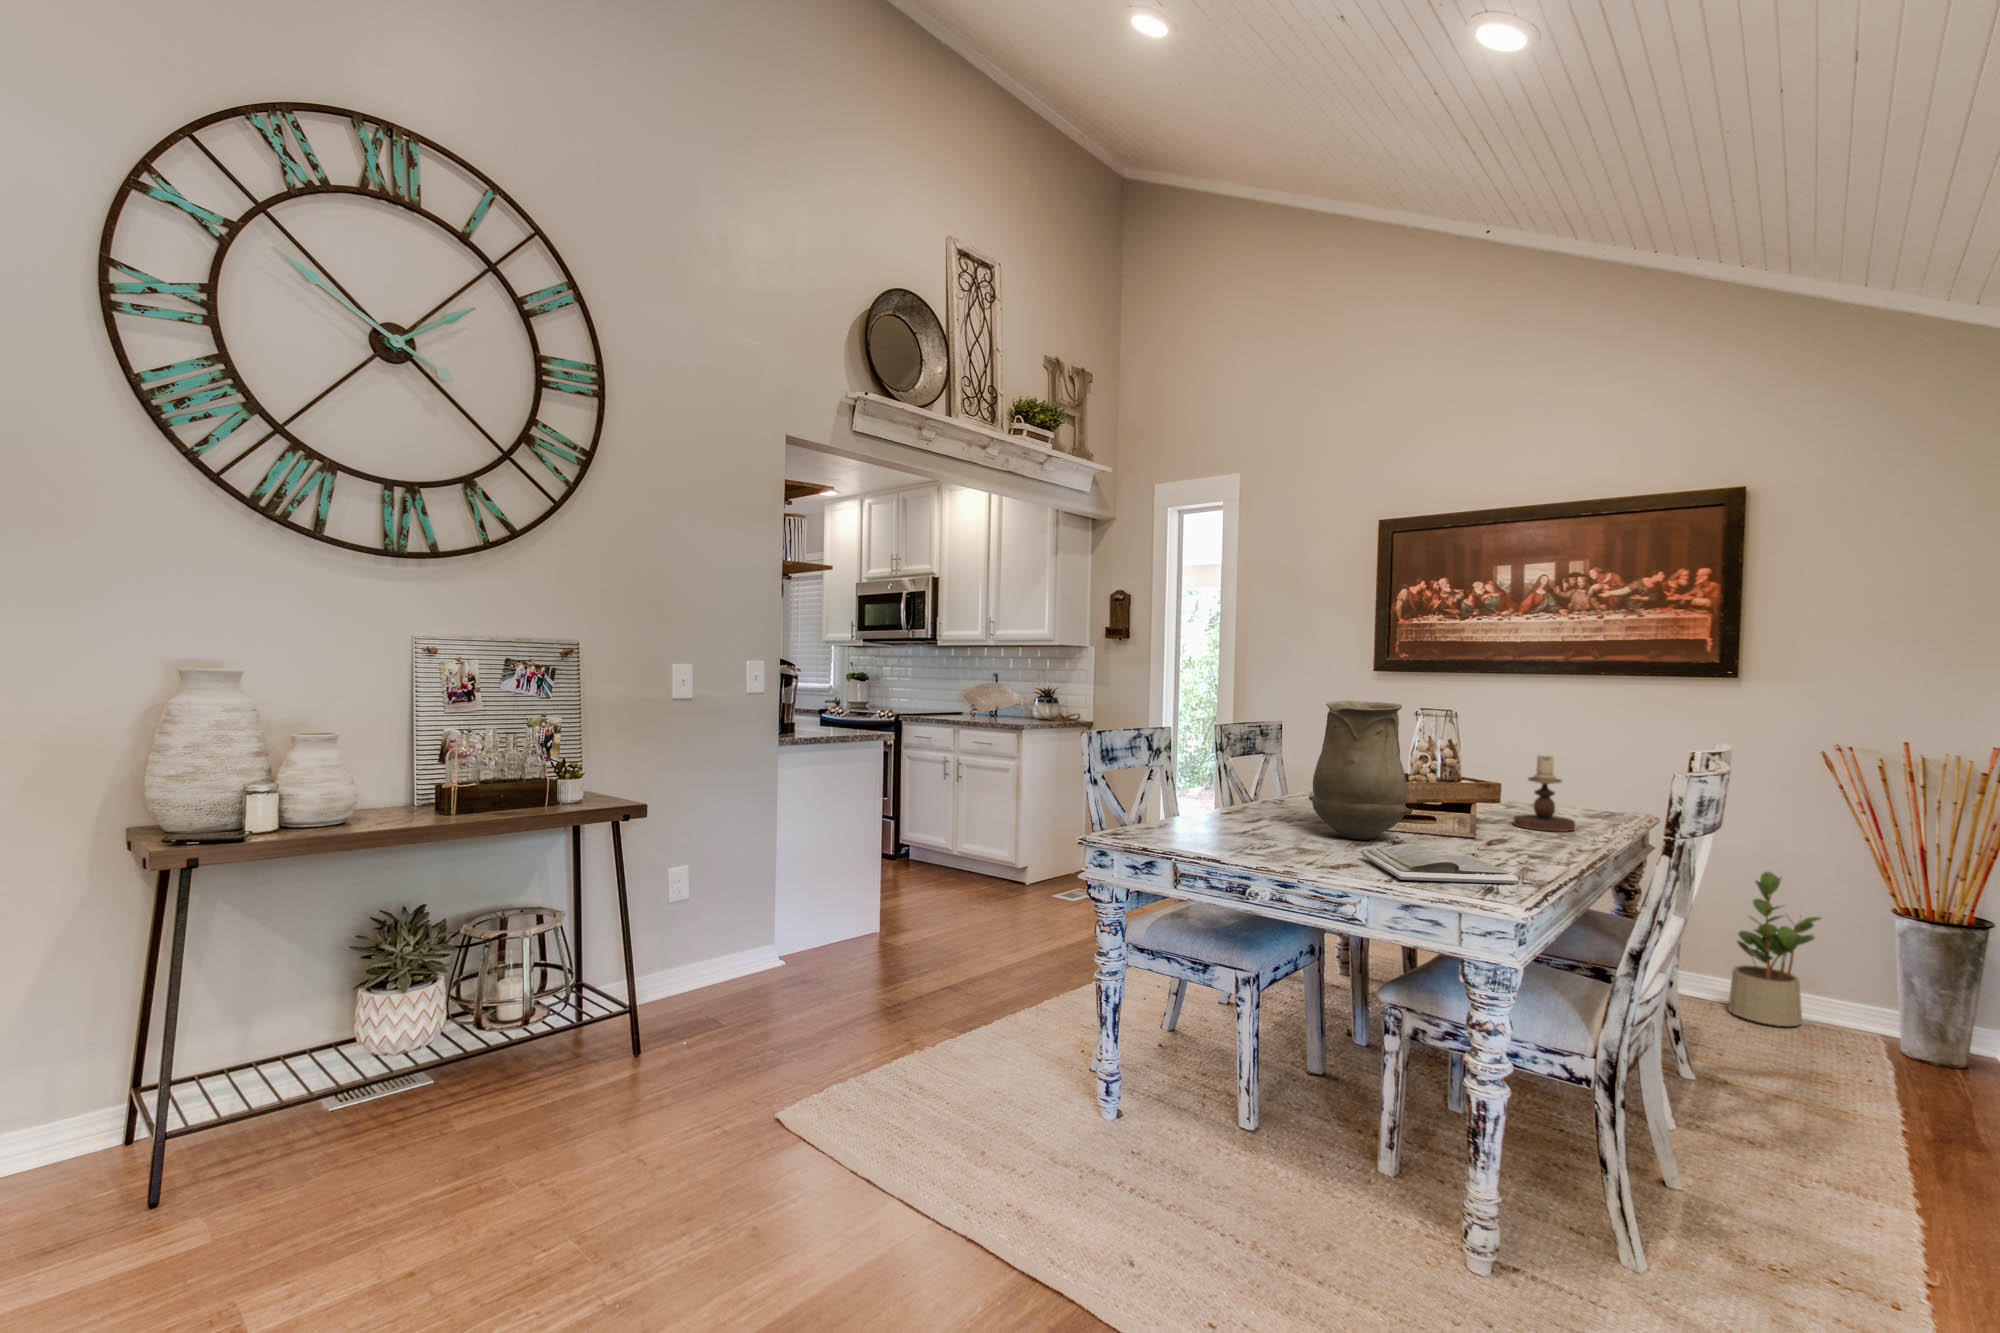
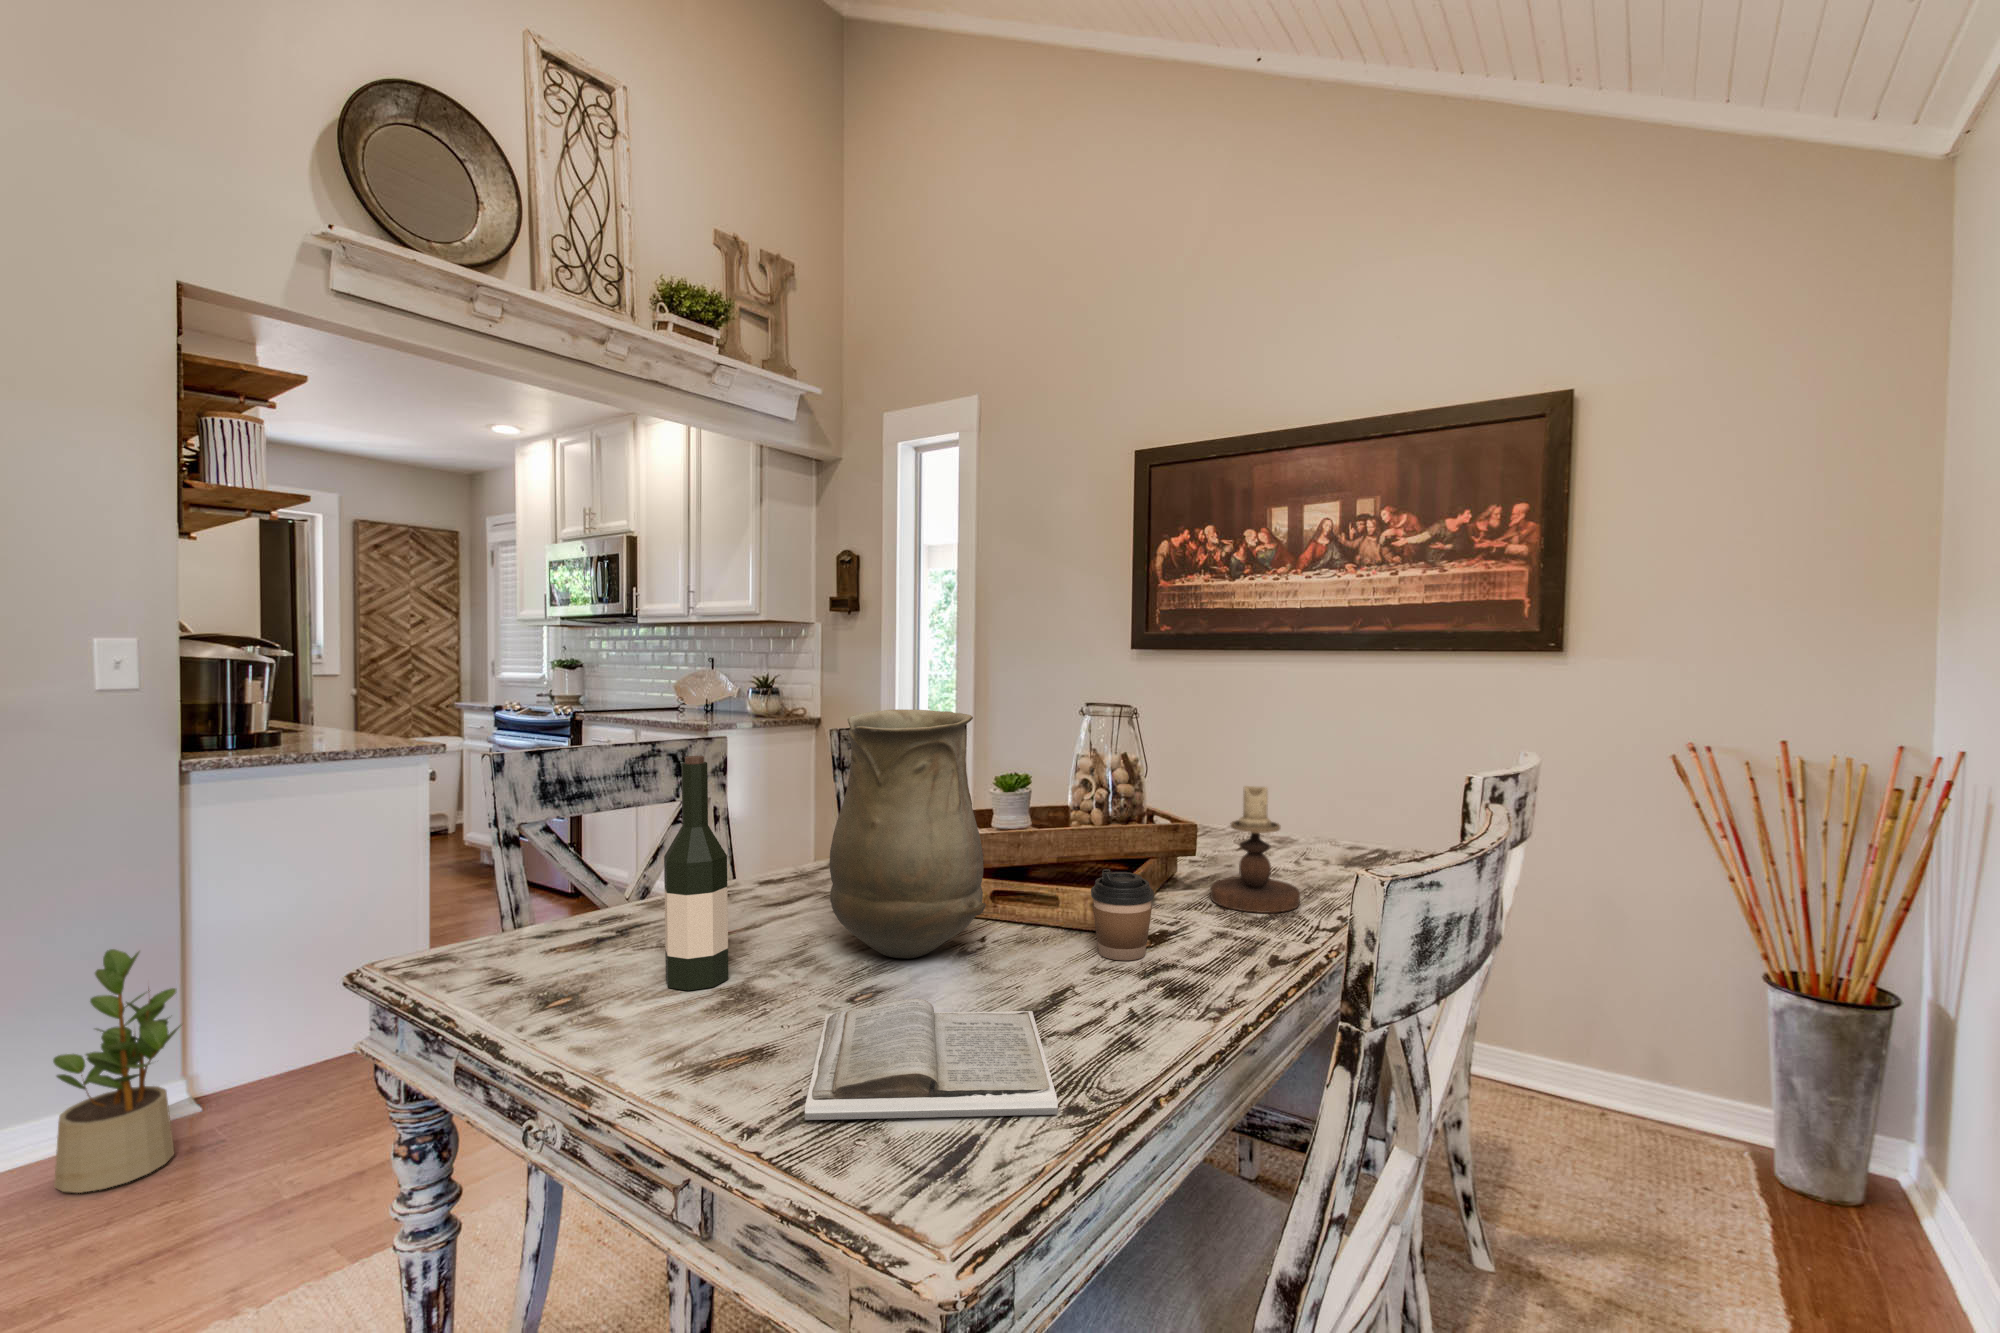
wine bottle: none [1242,721,1277,846] -> present [664,756,728,991]
coffee cup: none [1466,794,1506,845] -> present [1091,869,1154,960]
potted plant: present [1729,872,1821,1026] -> present [53,949,182,1193]

